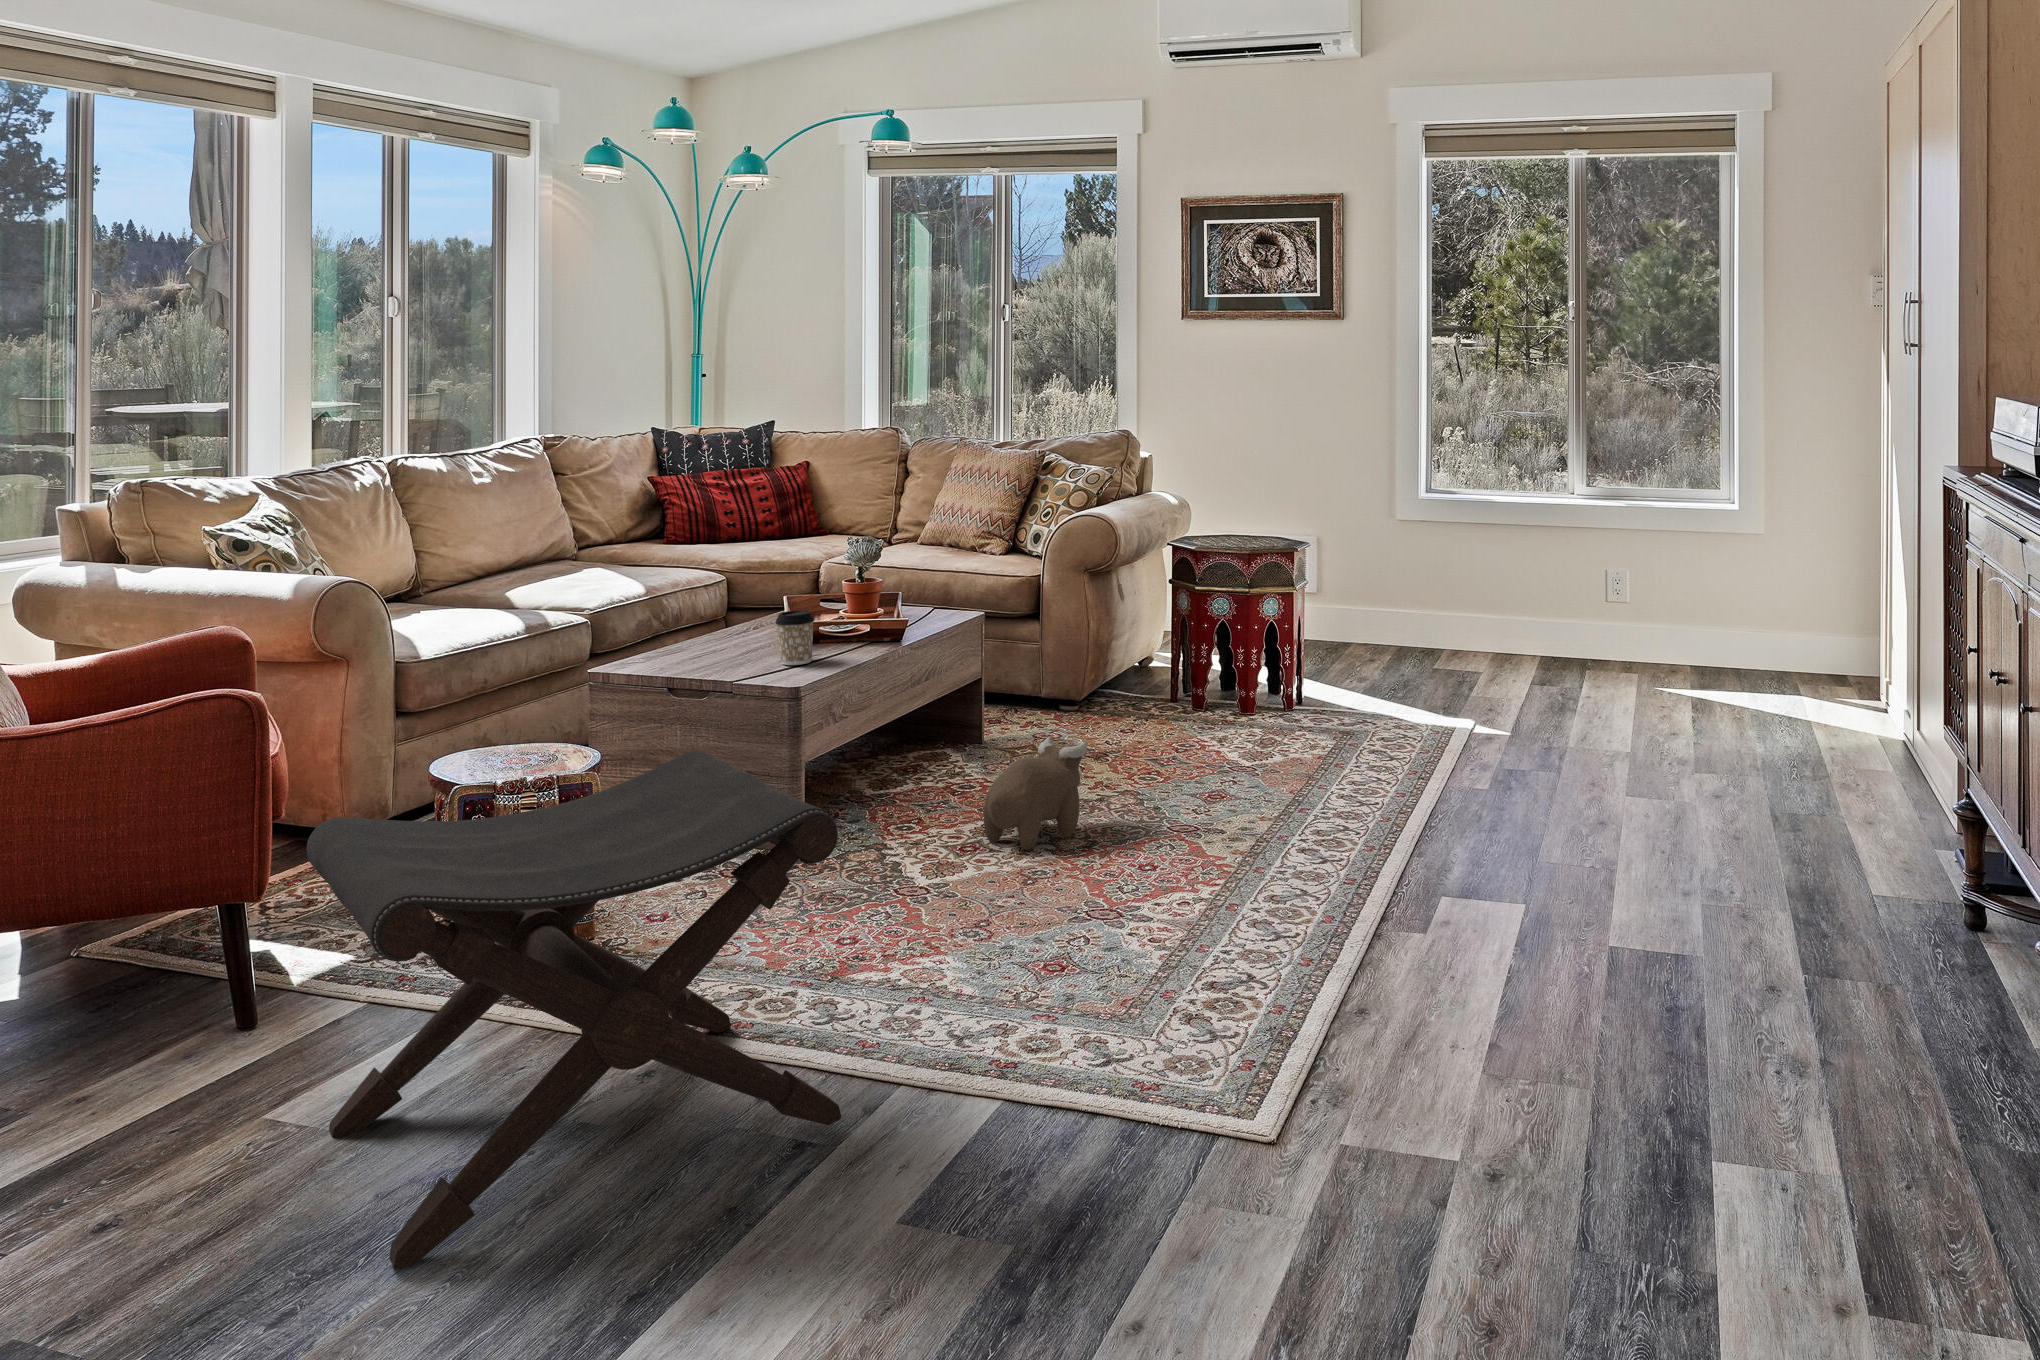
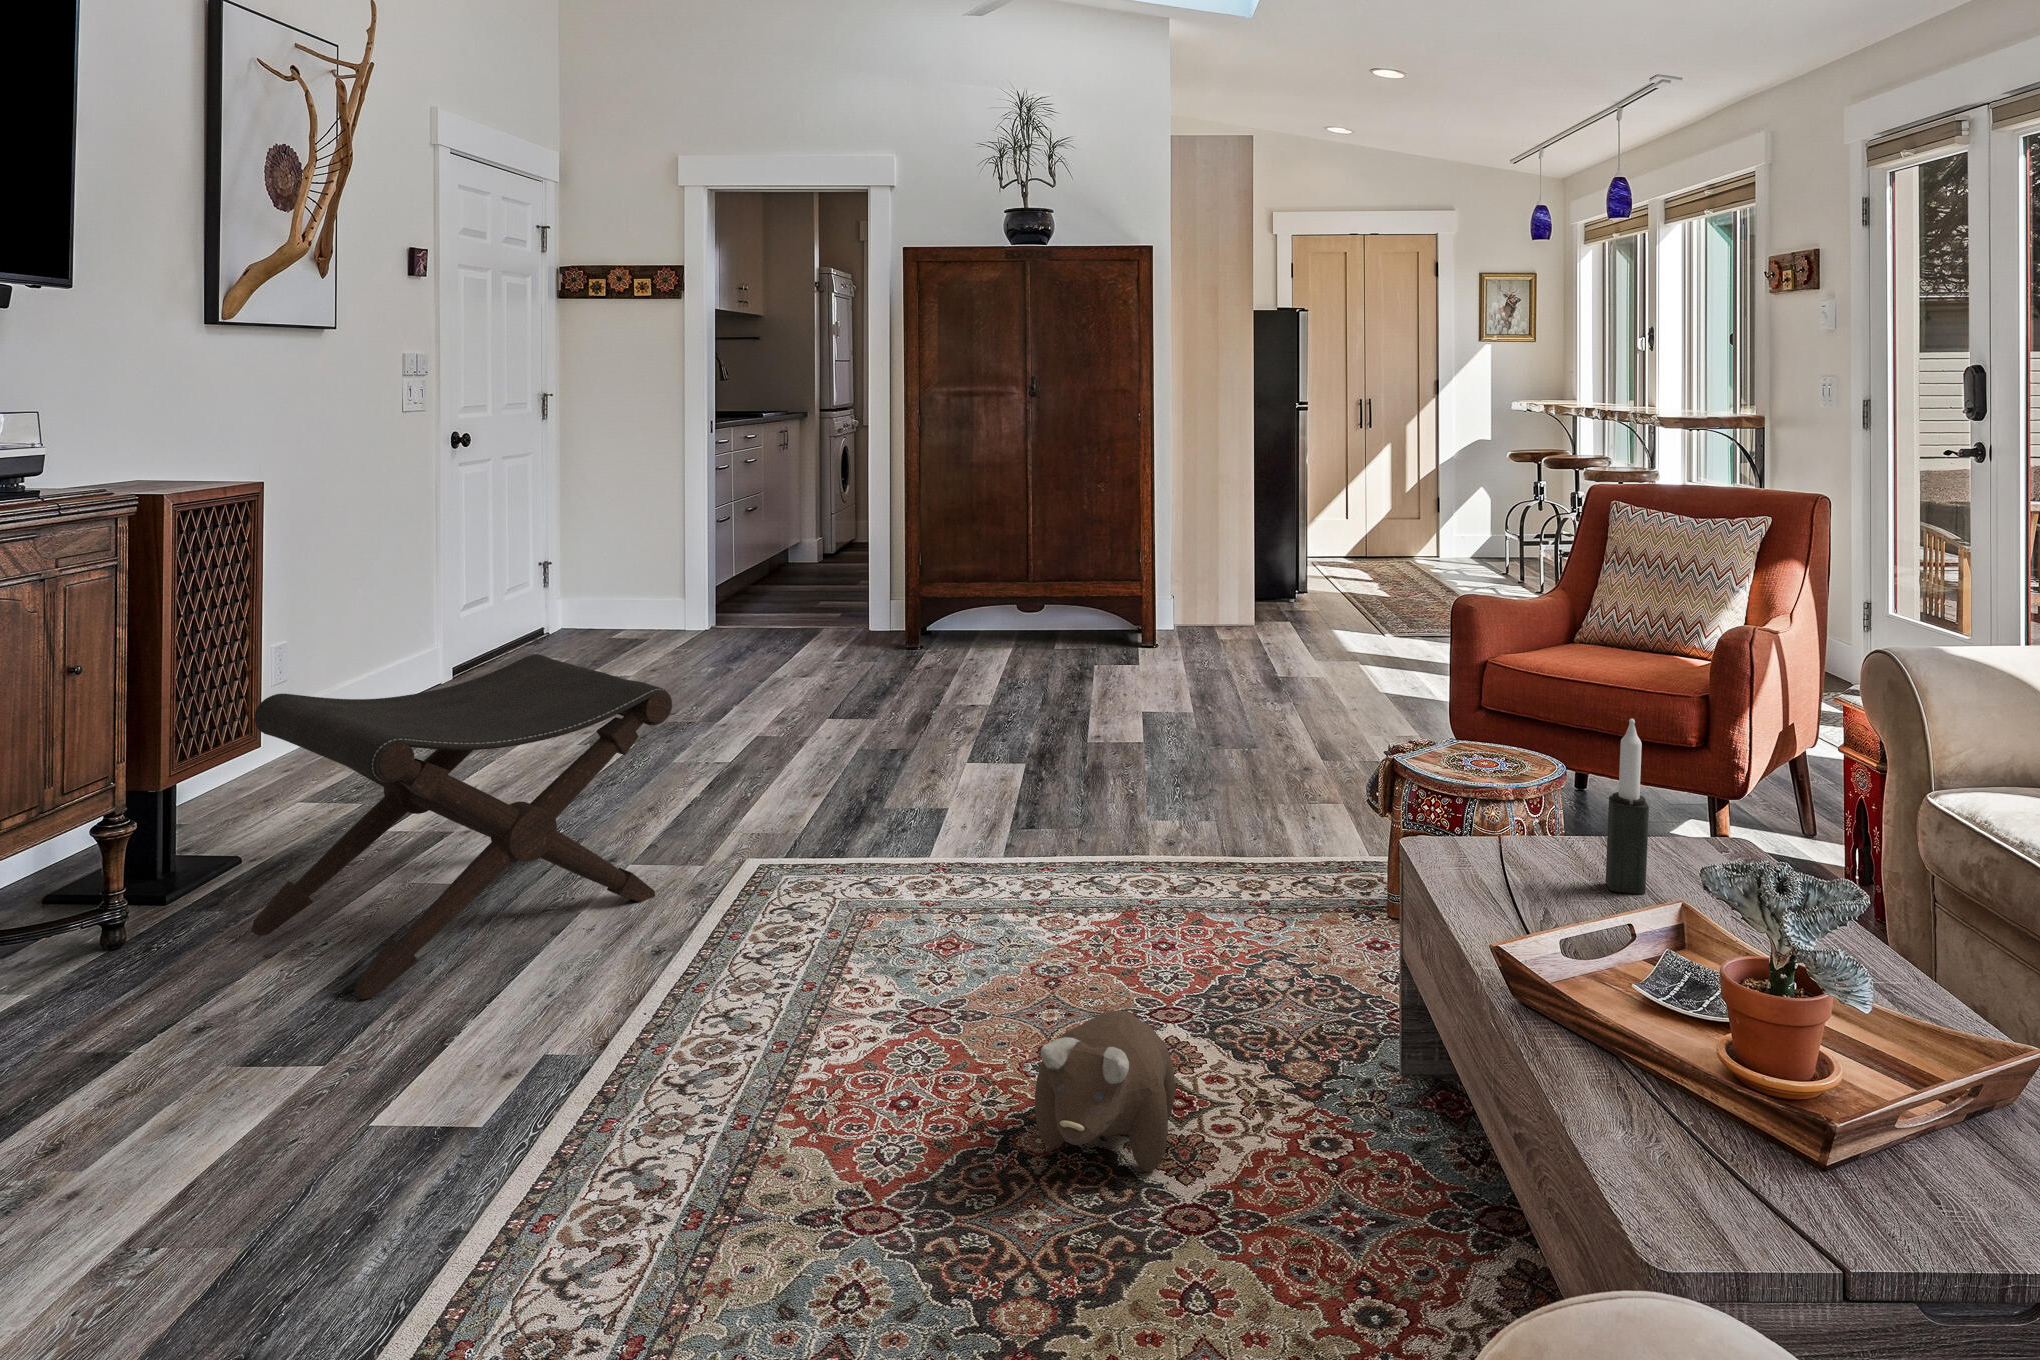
candle: none [730,554,757,656] -> present [1606,719,1649,895]
coffee cup: present [775,610,814,665] -> none [1479,794,1543,890]
footstool: present [307,751,841,1270] -> present [252,654,672,999]

